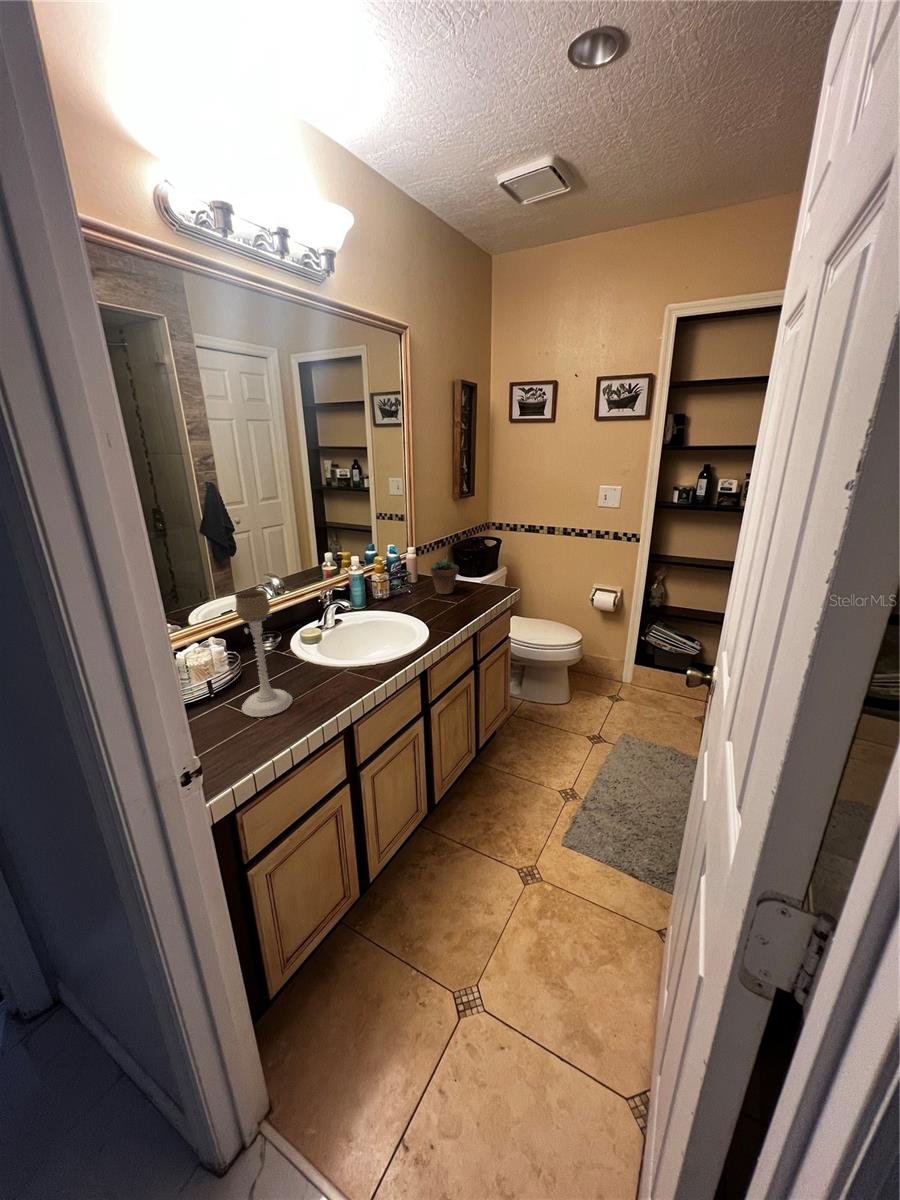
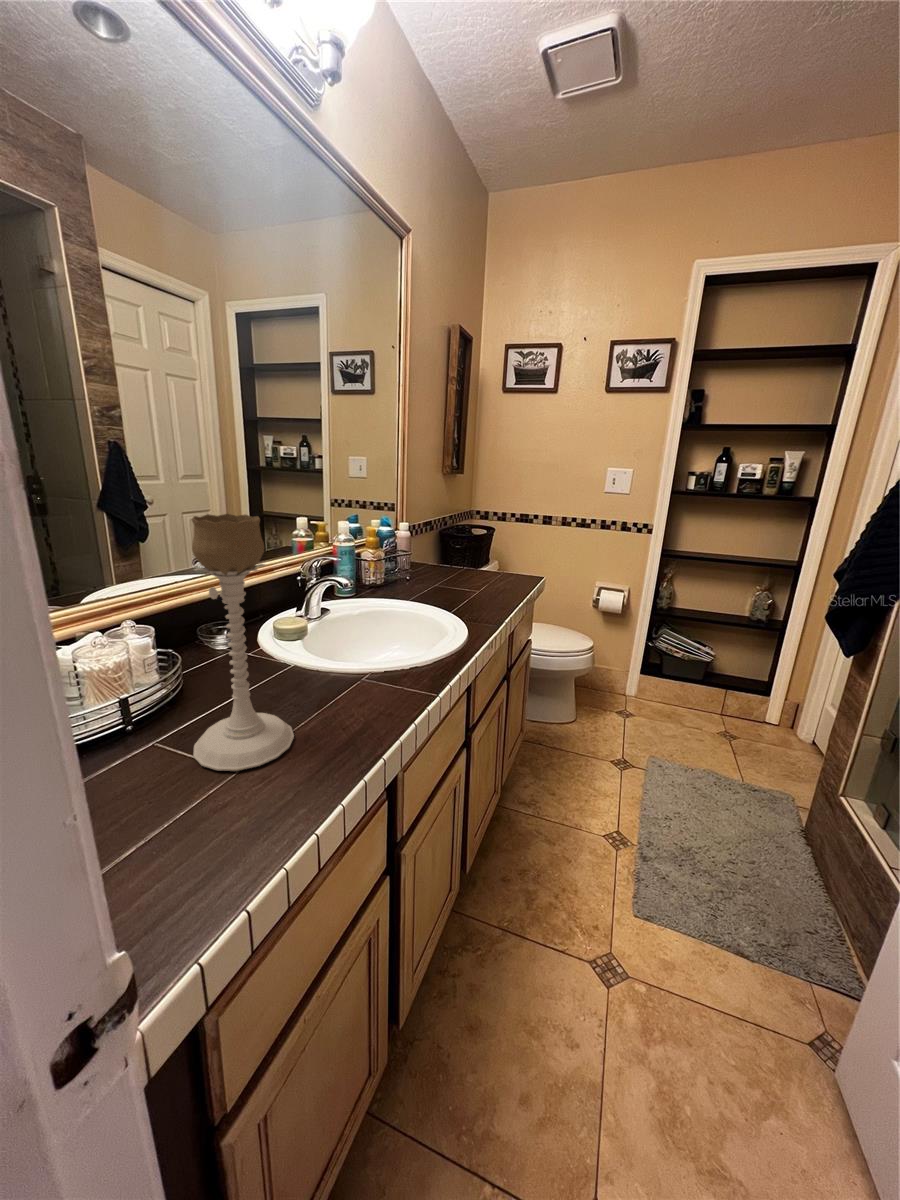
succulent plant: present [430,548,459,594] -> none [442,514,480,579]

